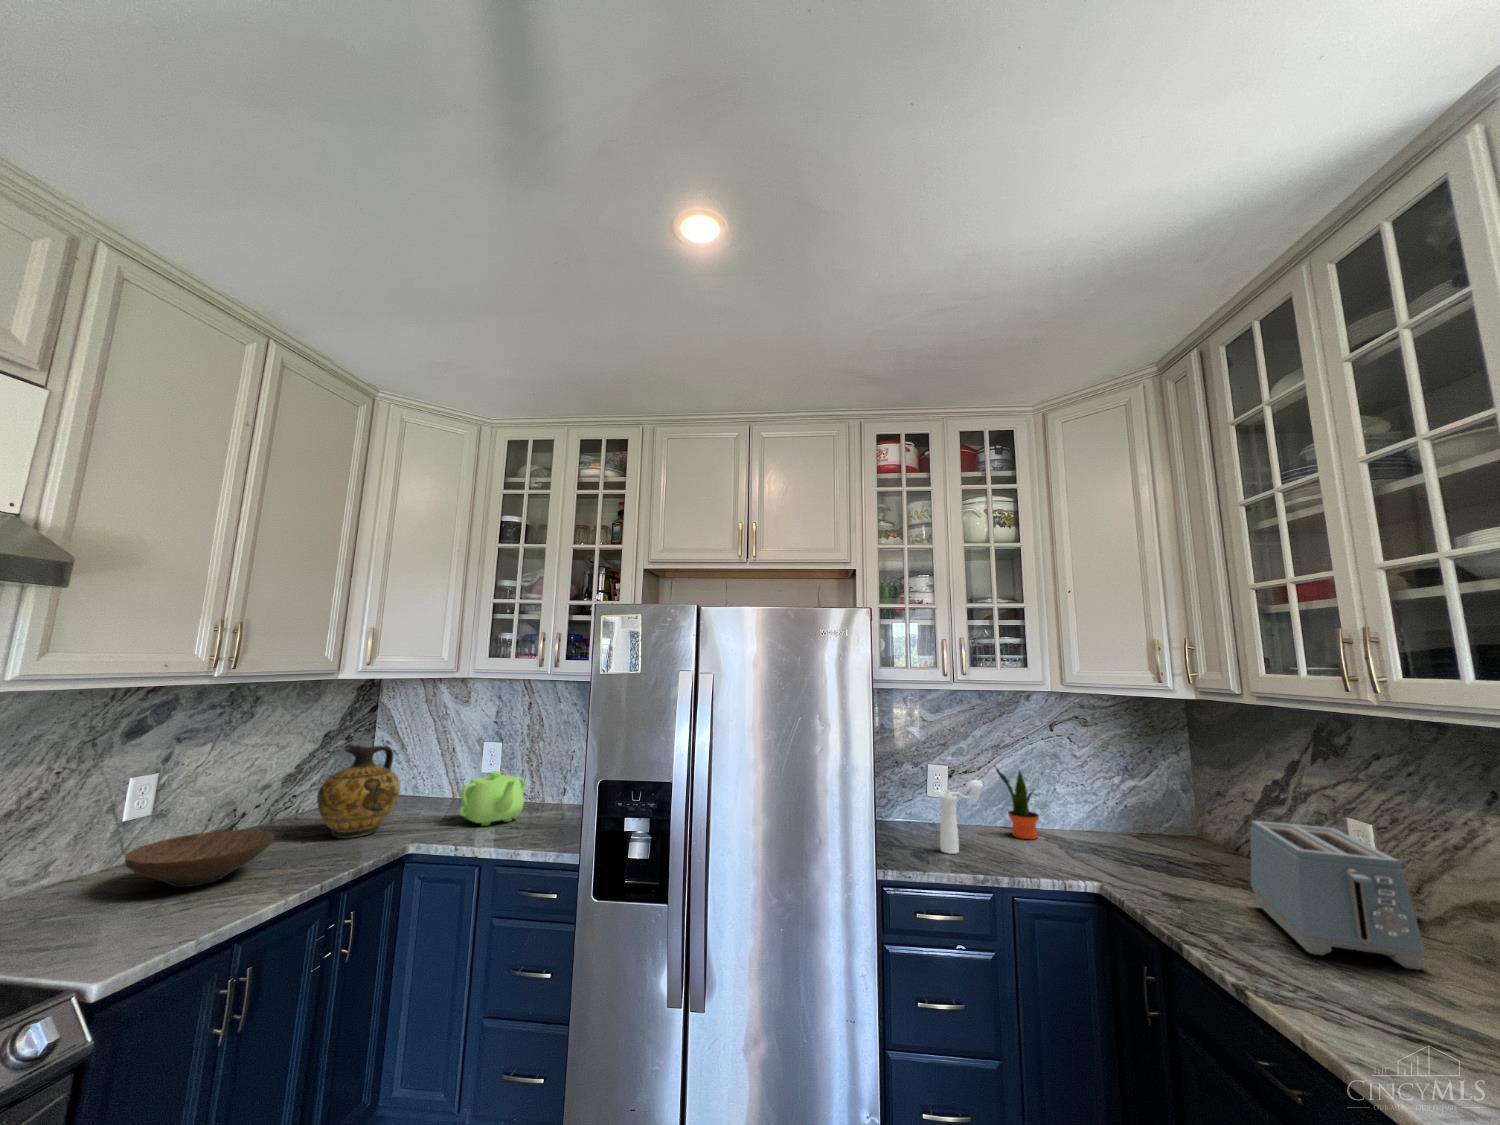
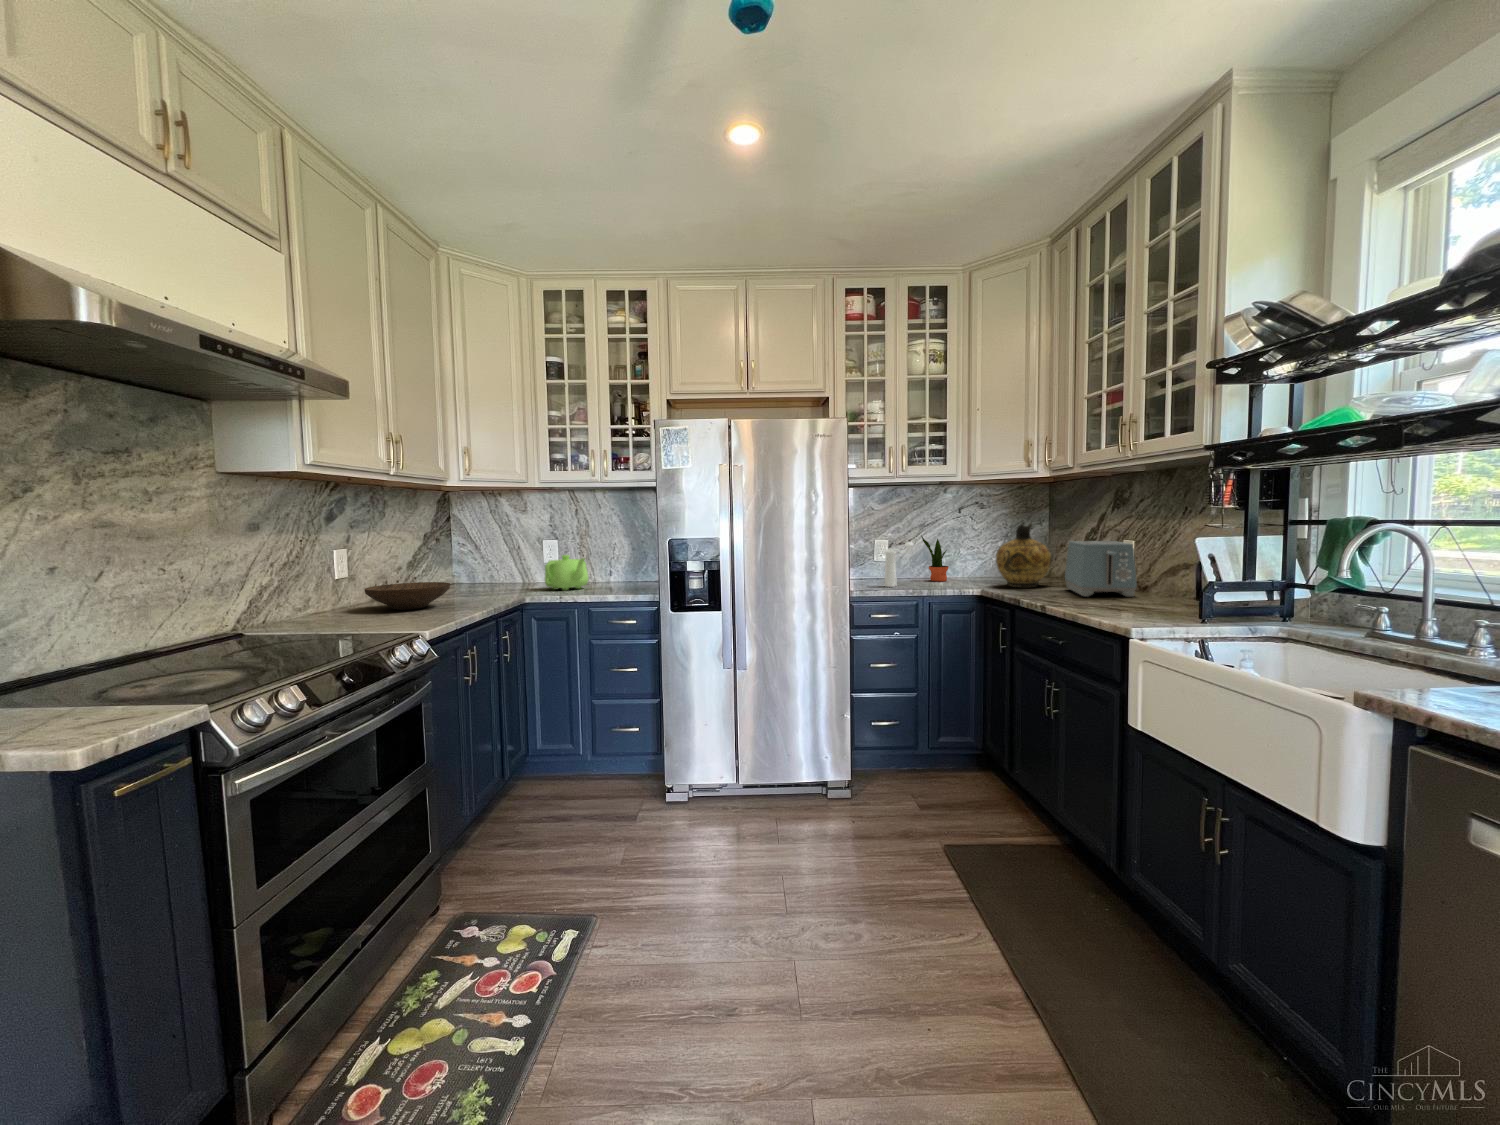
ceramic jug: present [317,744,400,838] -> present [996,523,1052,587]

